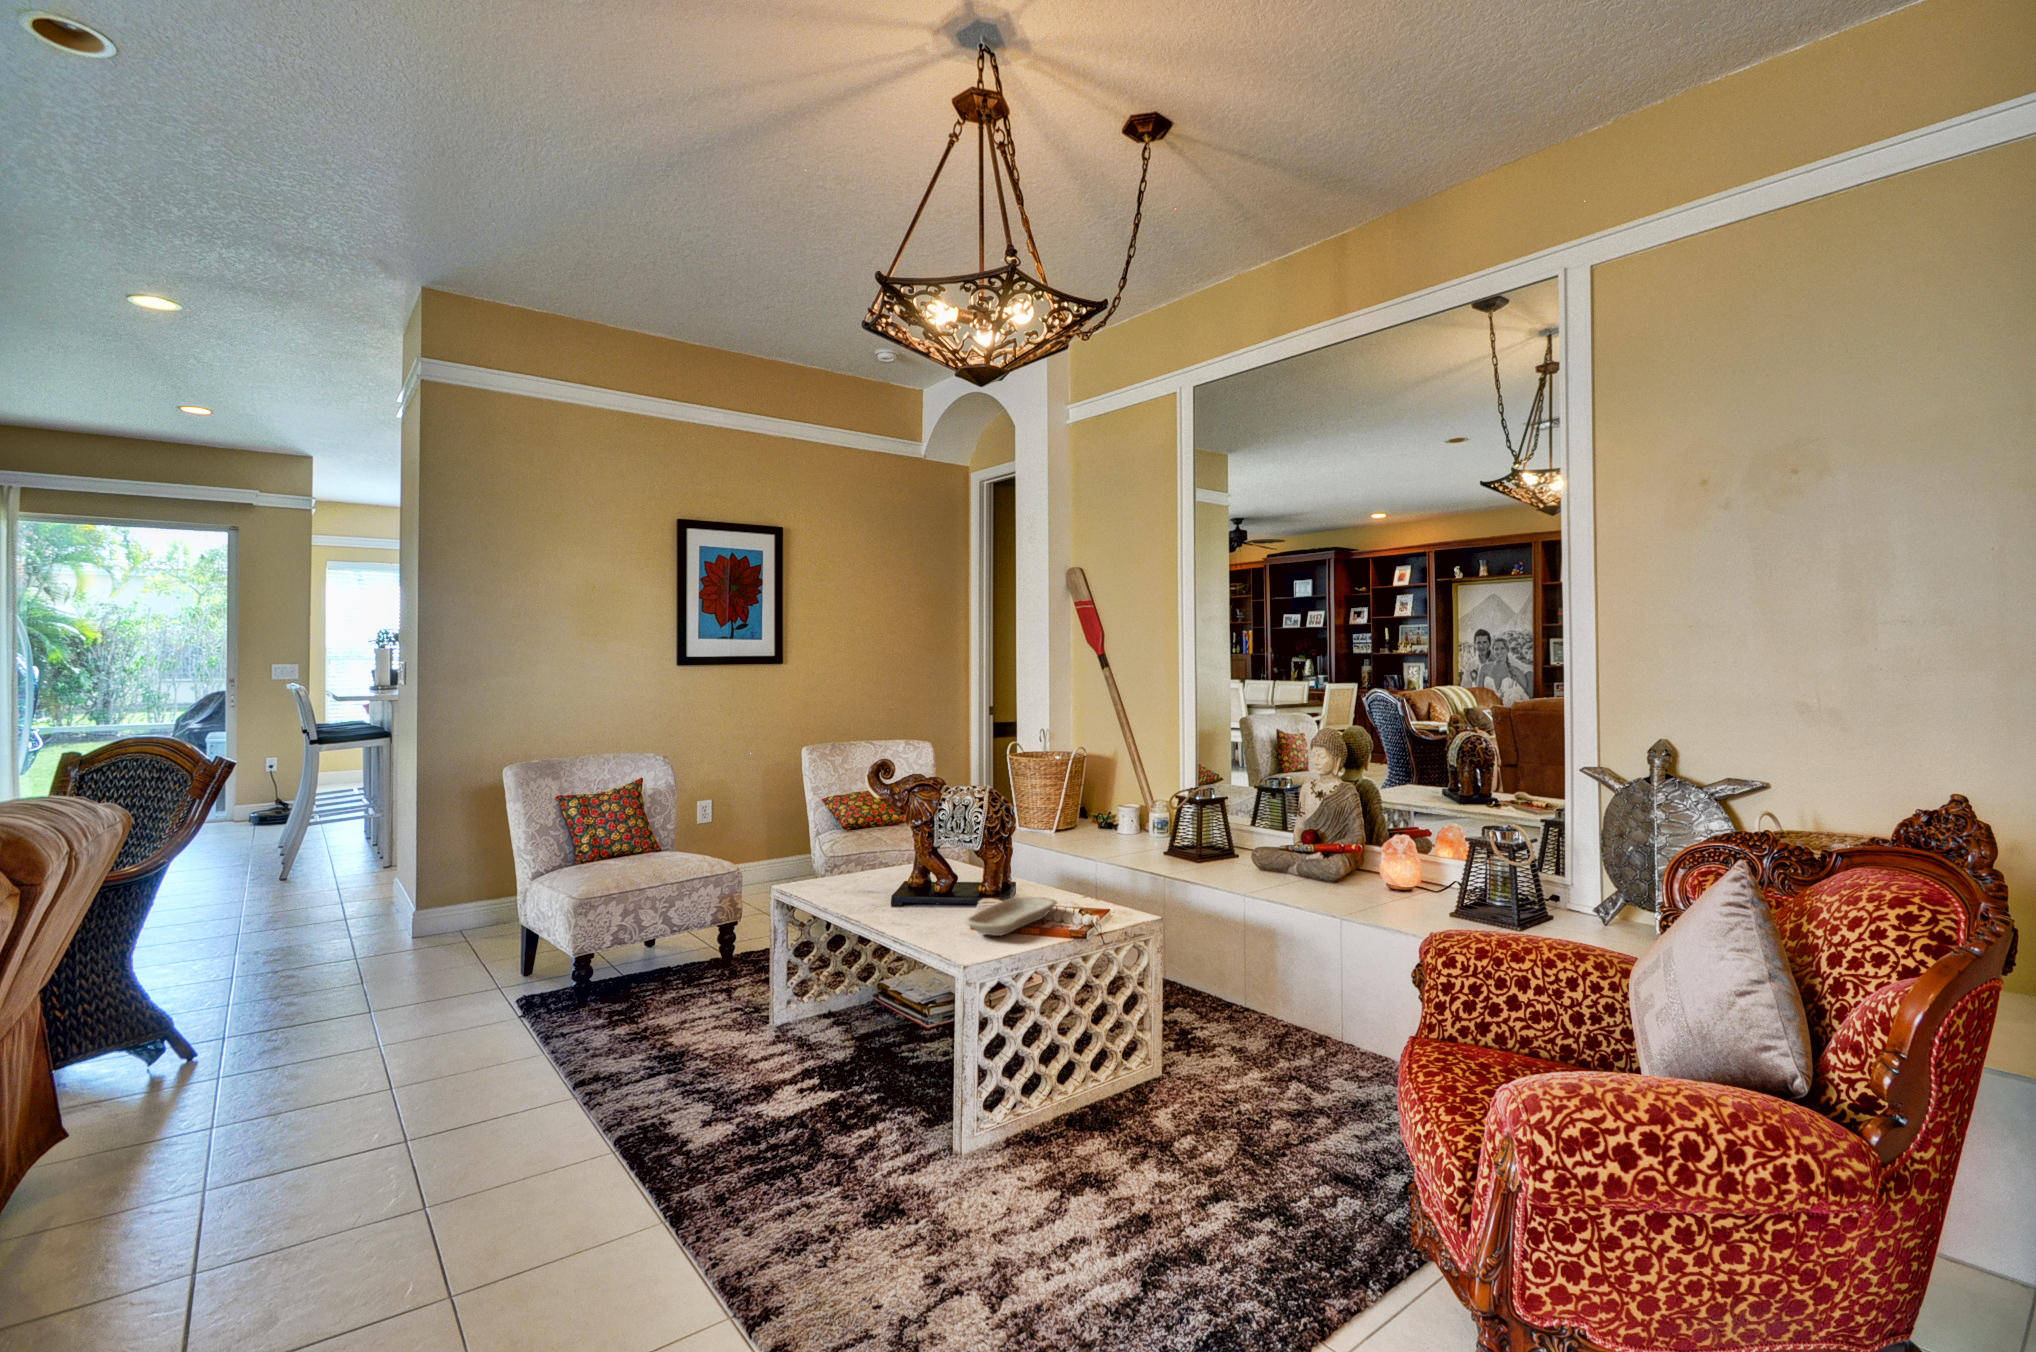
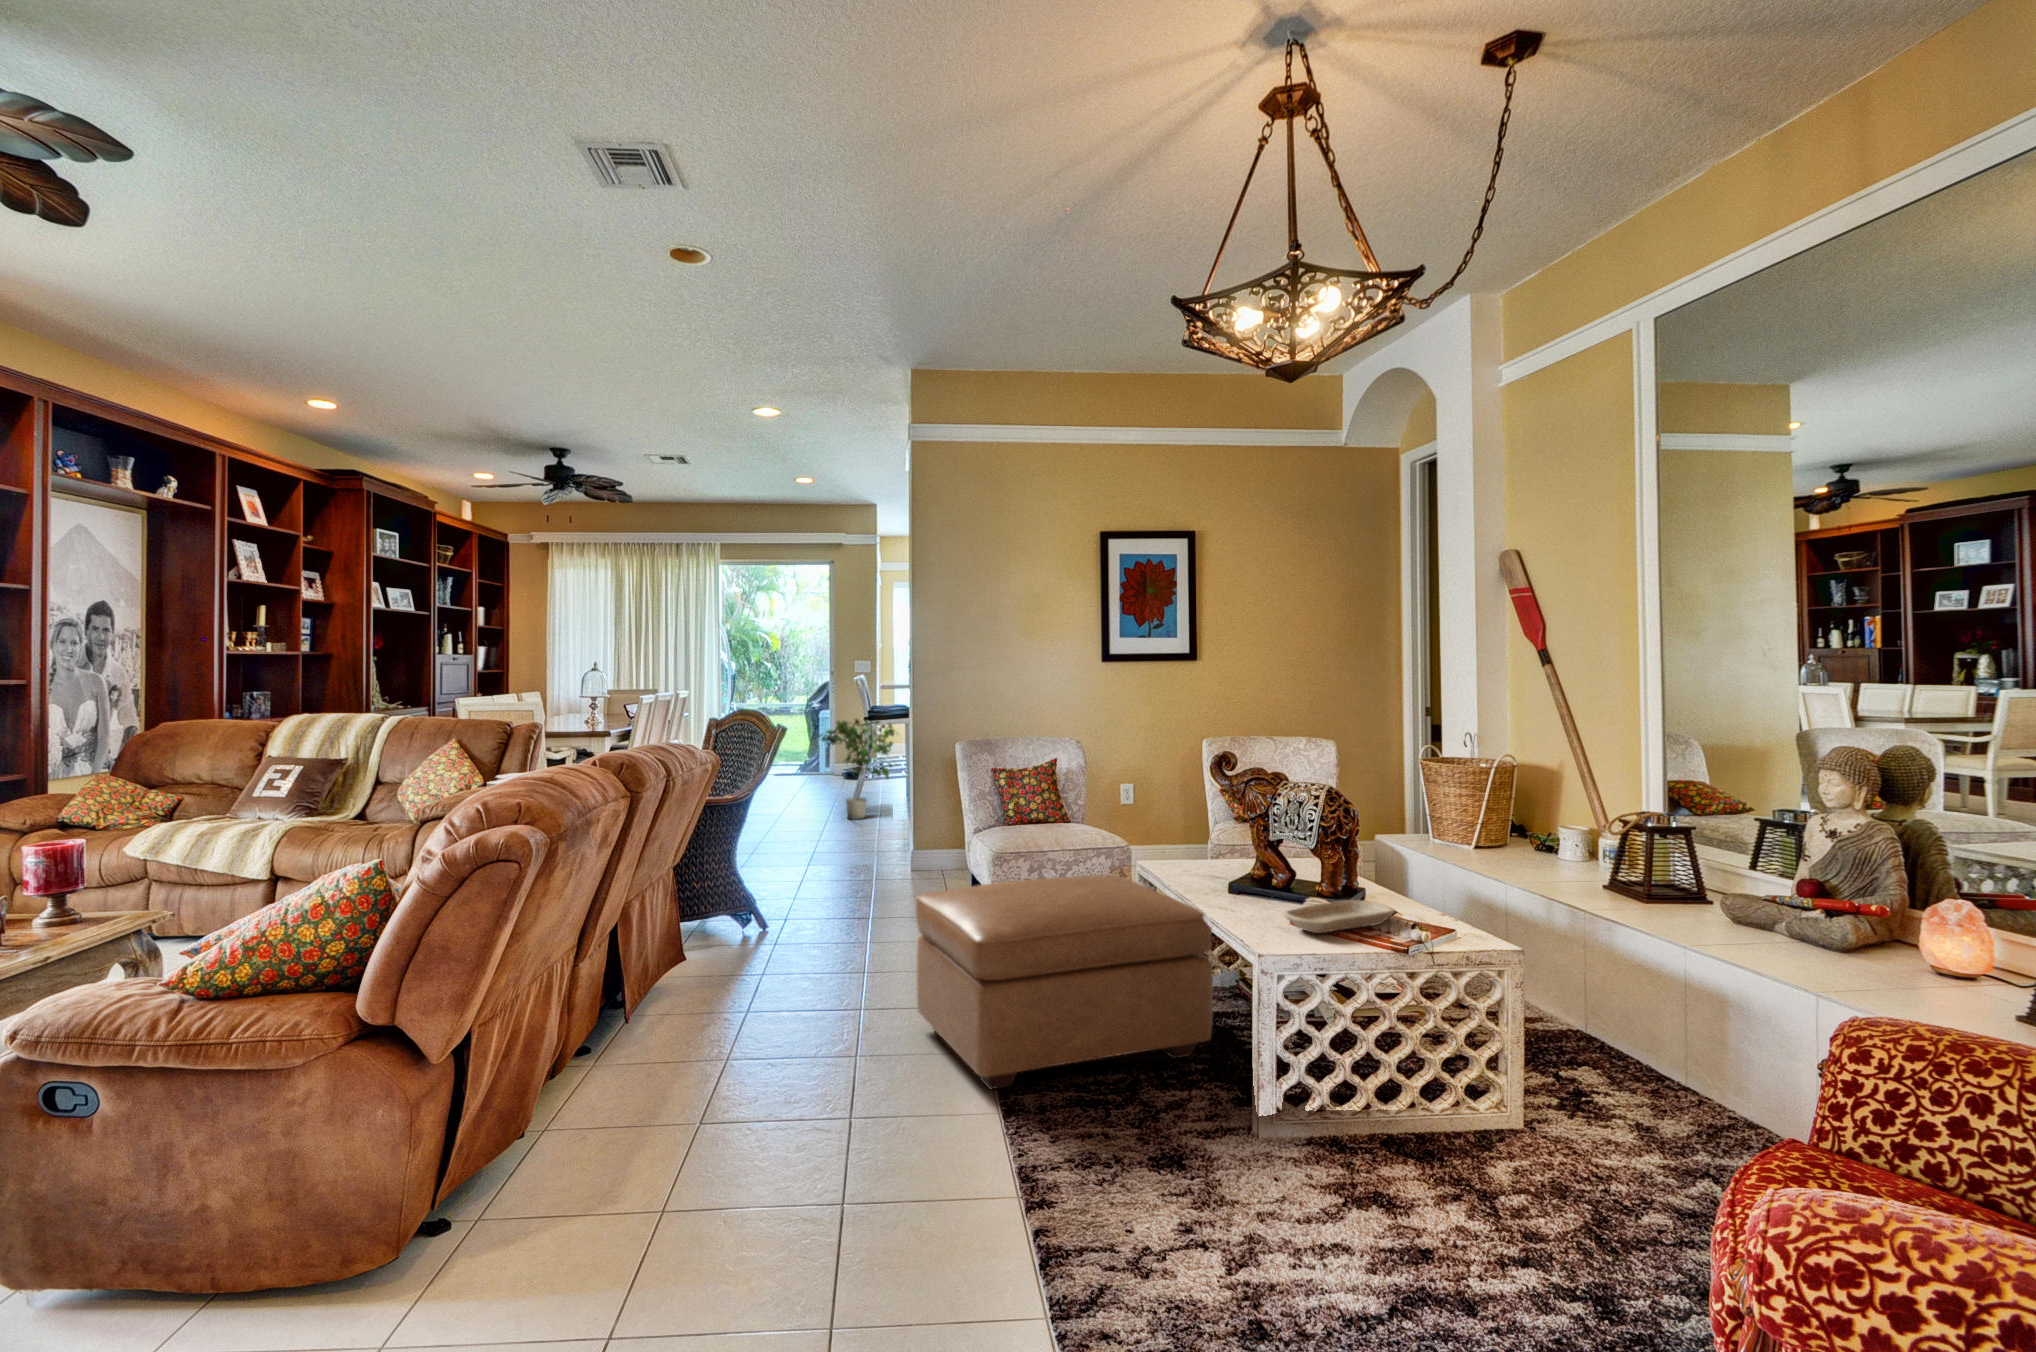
potted plant: none [243,750,377,883] -> present [820,719,895,819]
ottoman: none [512,908,880,1192] -> present [916,875,1213,1089]

